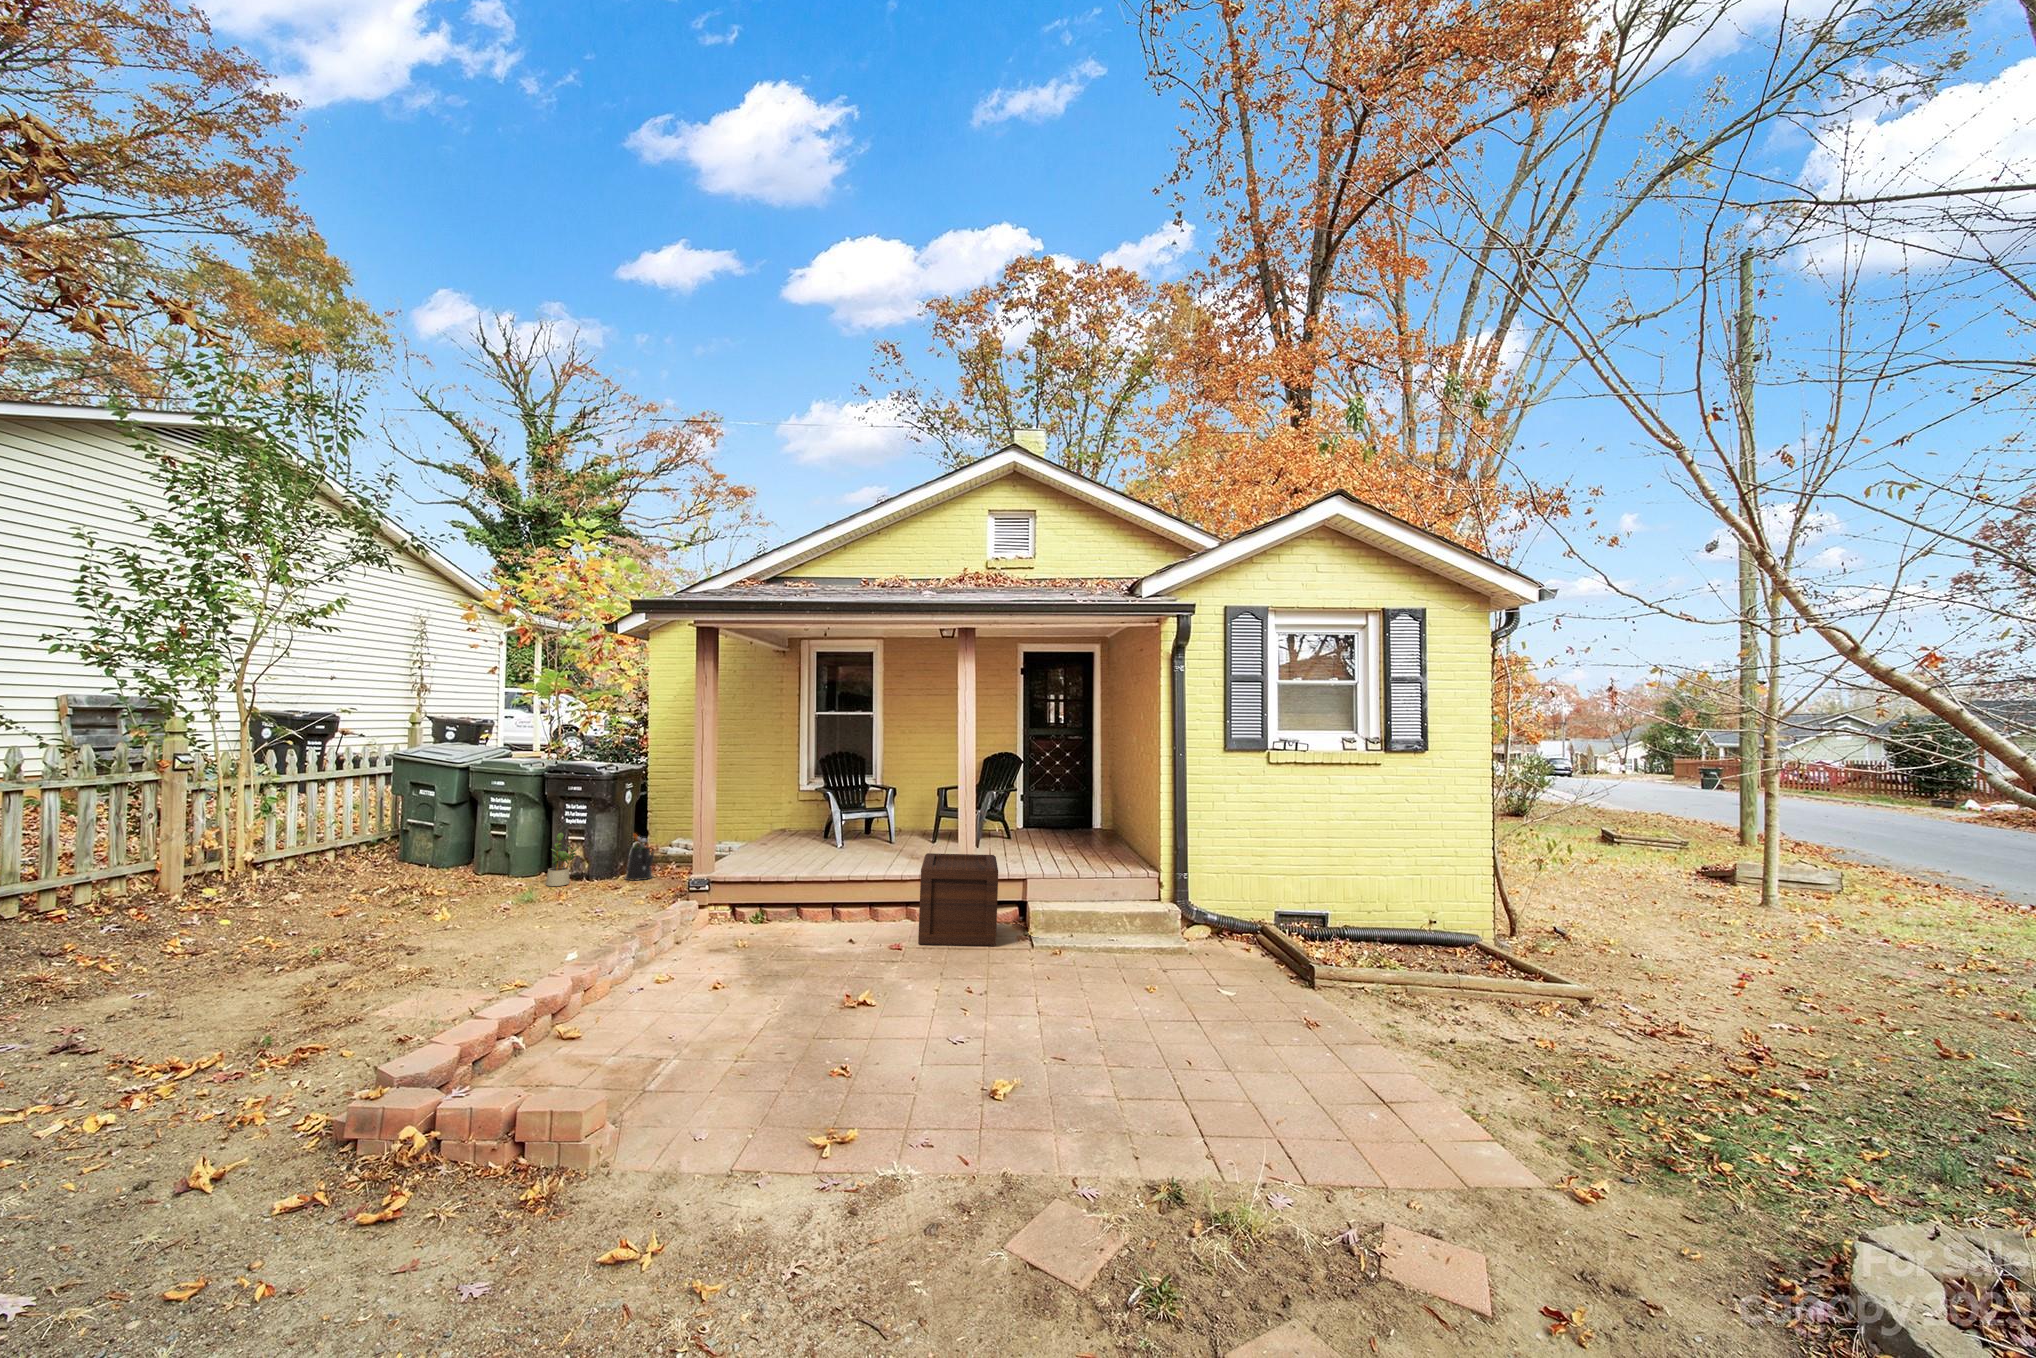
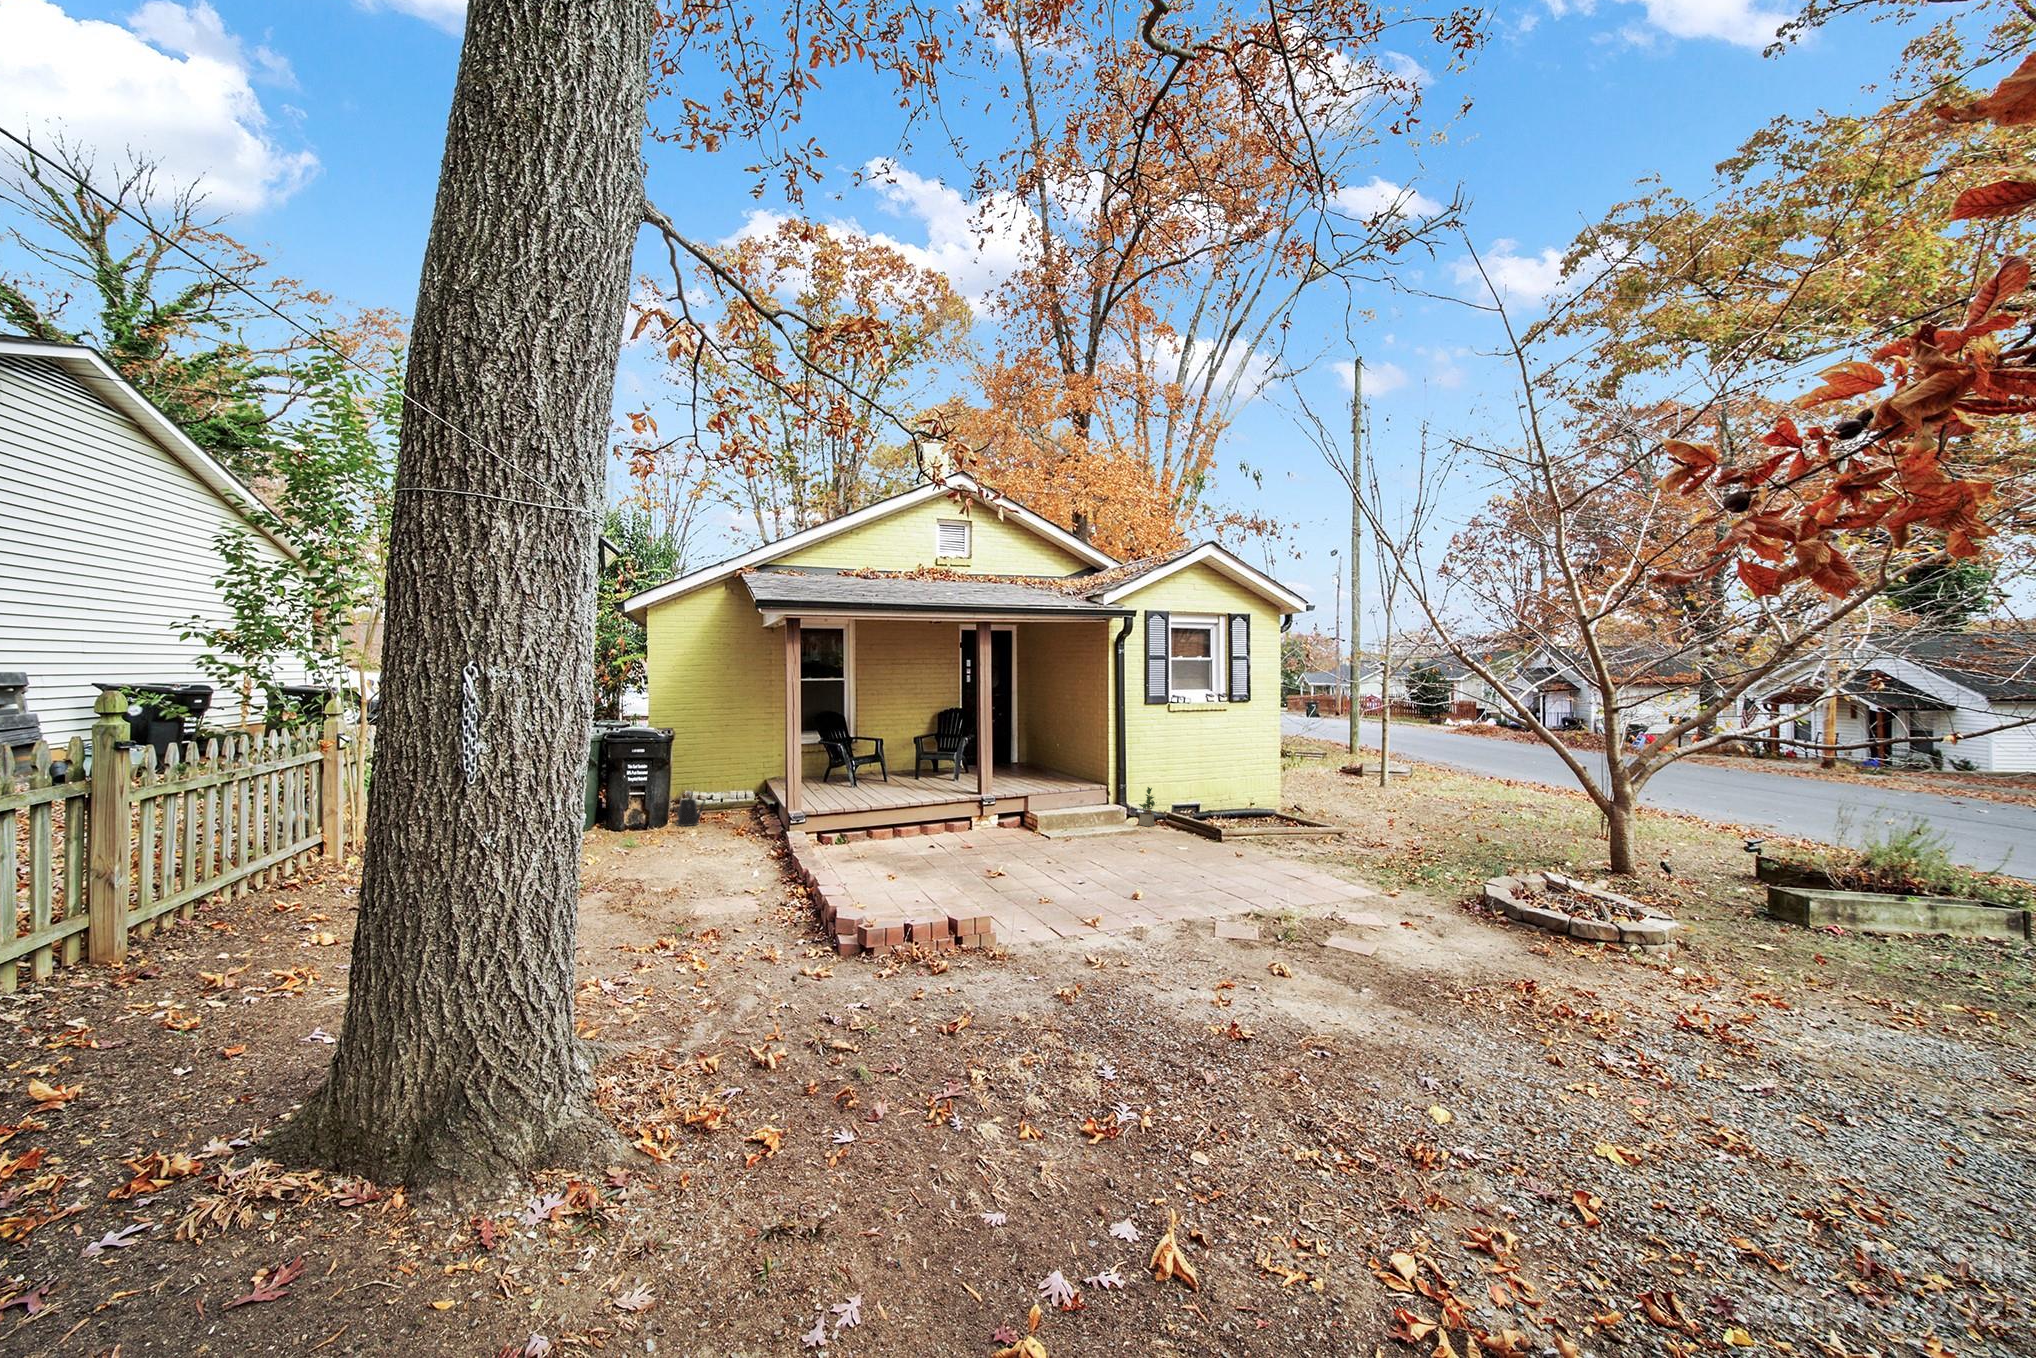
potted plant: present [546,833,578,886] -> present [1139,787,1155,826]
wooden crate: present [918,853,998,946] -> none [962,781,1030,842]

